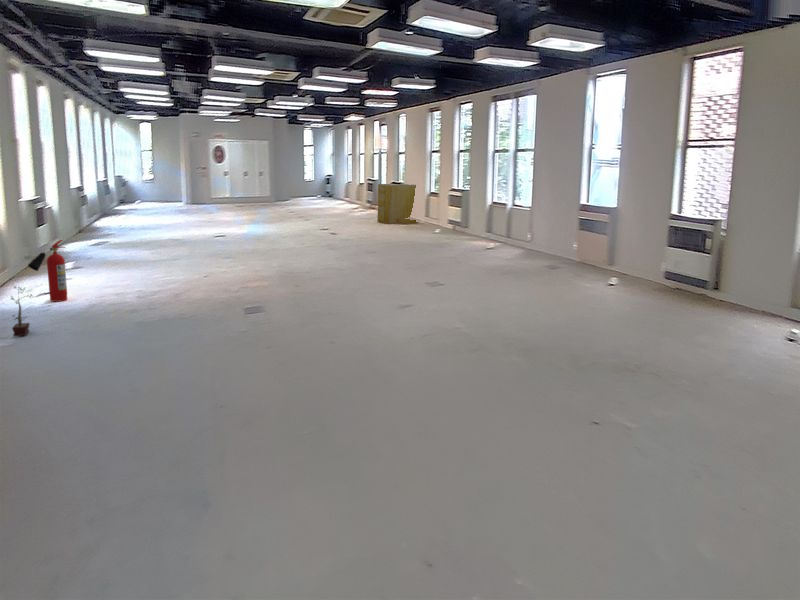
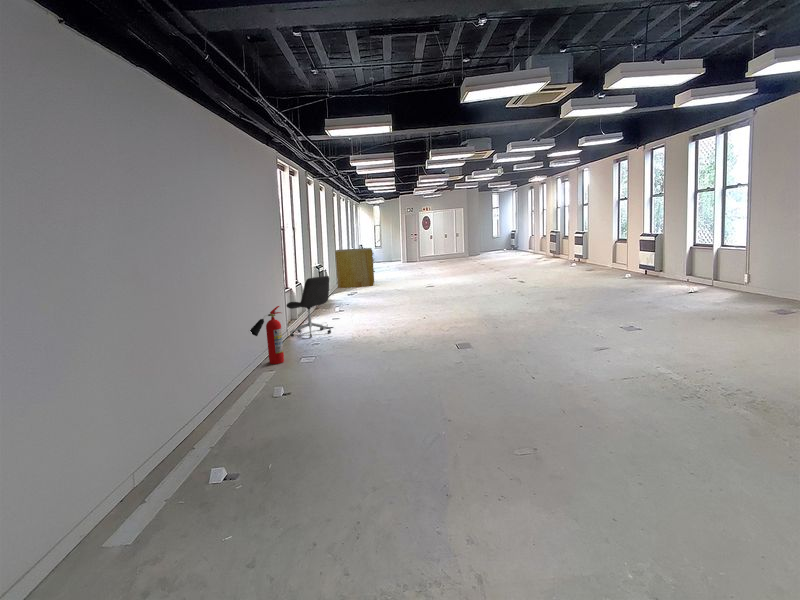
filing cabinet: present [378,184,419,224] -> present [335,248,375,288]
office chair: none [59,212,114,279] -> present [286,276,331,338]
potted plant: present [11,286,32,336] -> none [214,356,241,410]

